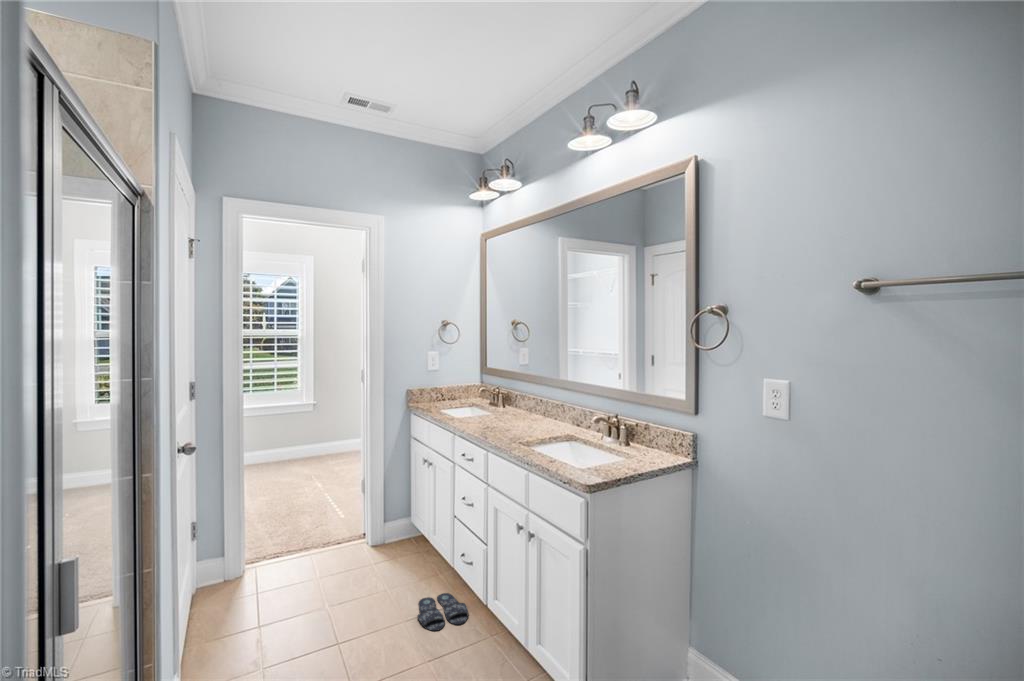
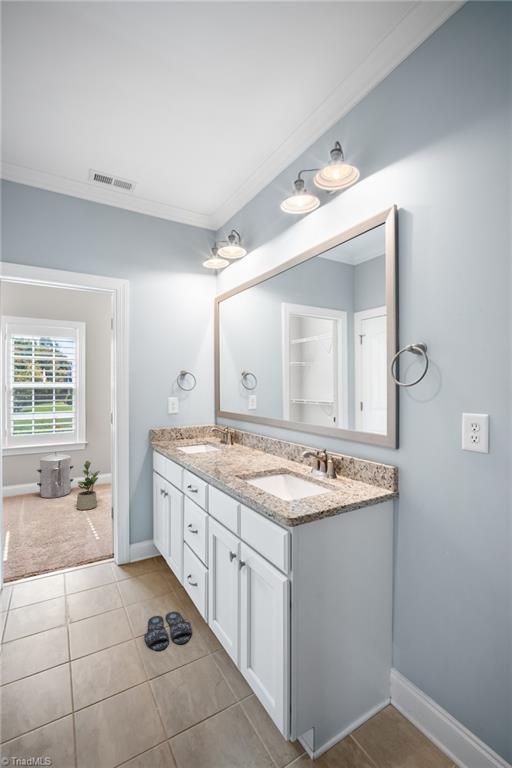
waste bin: none [258,416,301,471] -> present [37,453,74,498]
potted plant: none [310,426,336,484] -> present [77,461,100,510]

